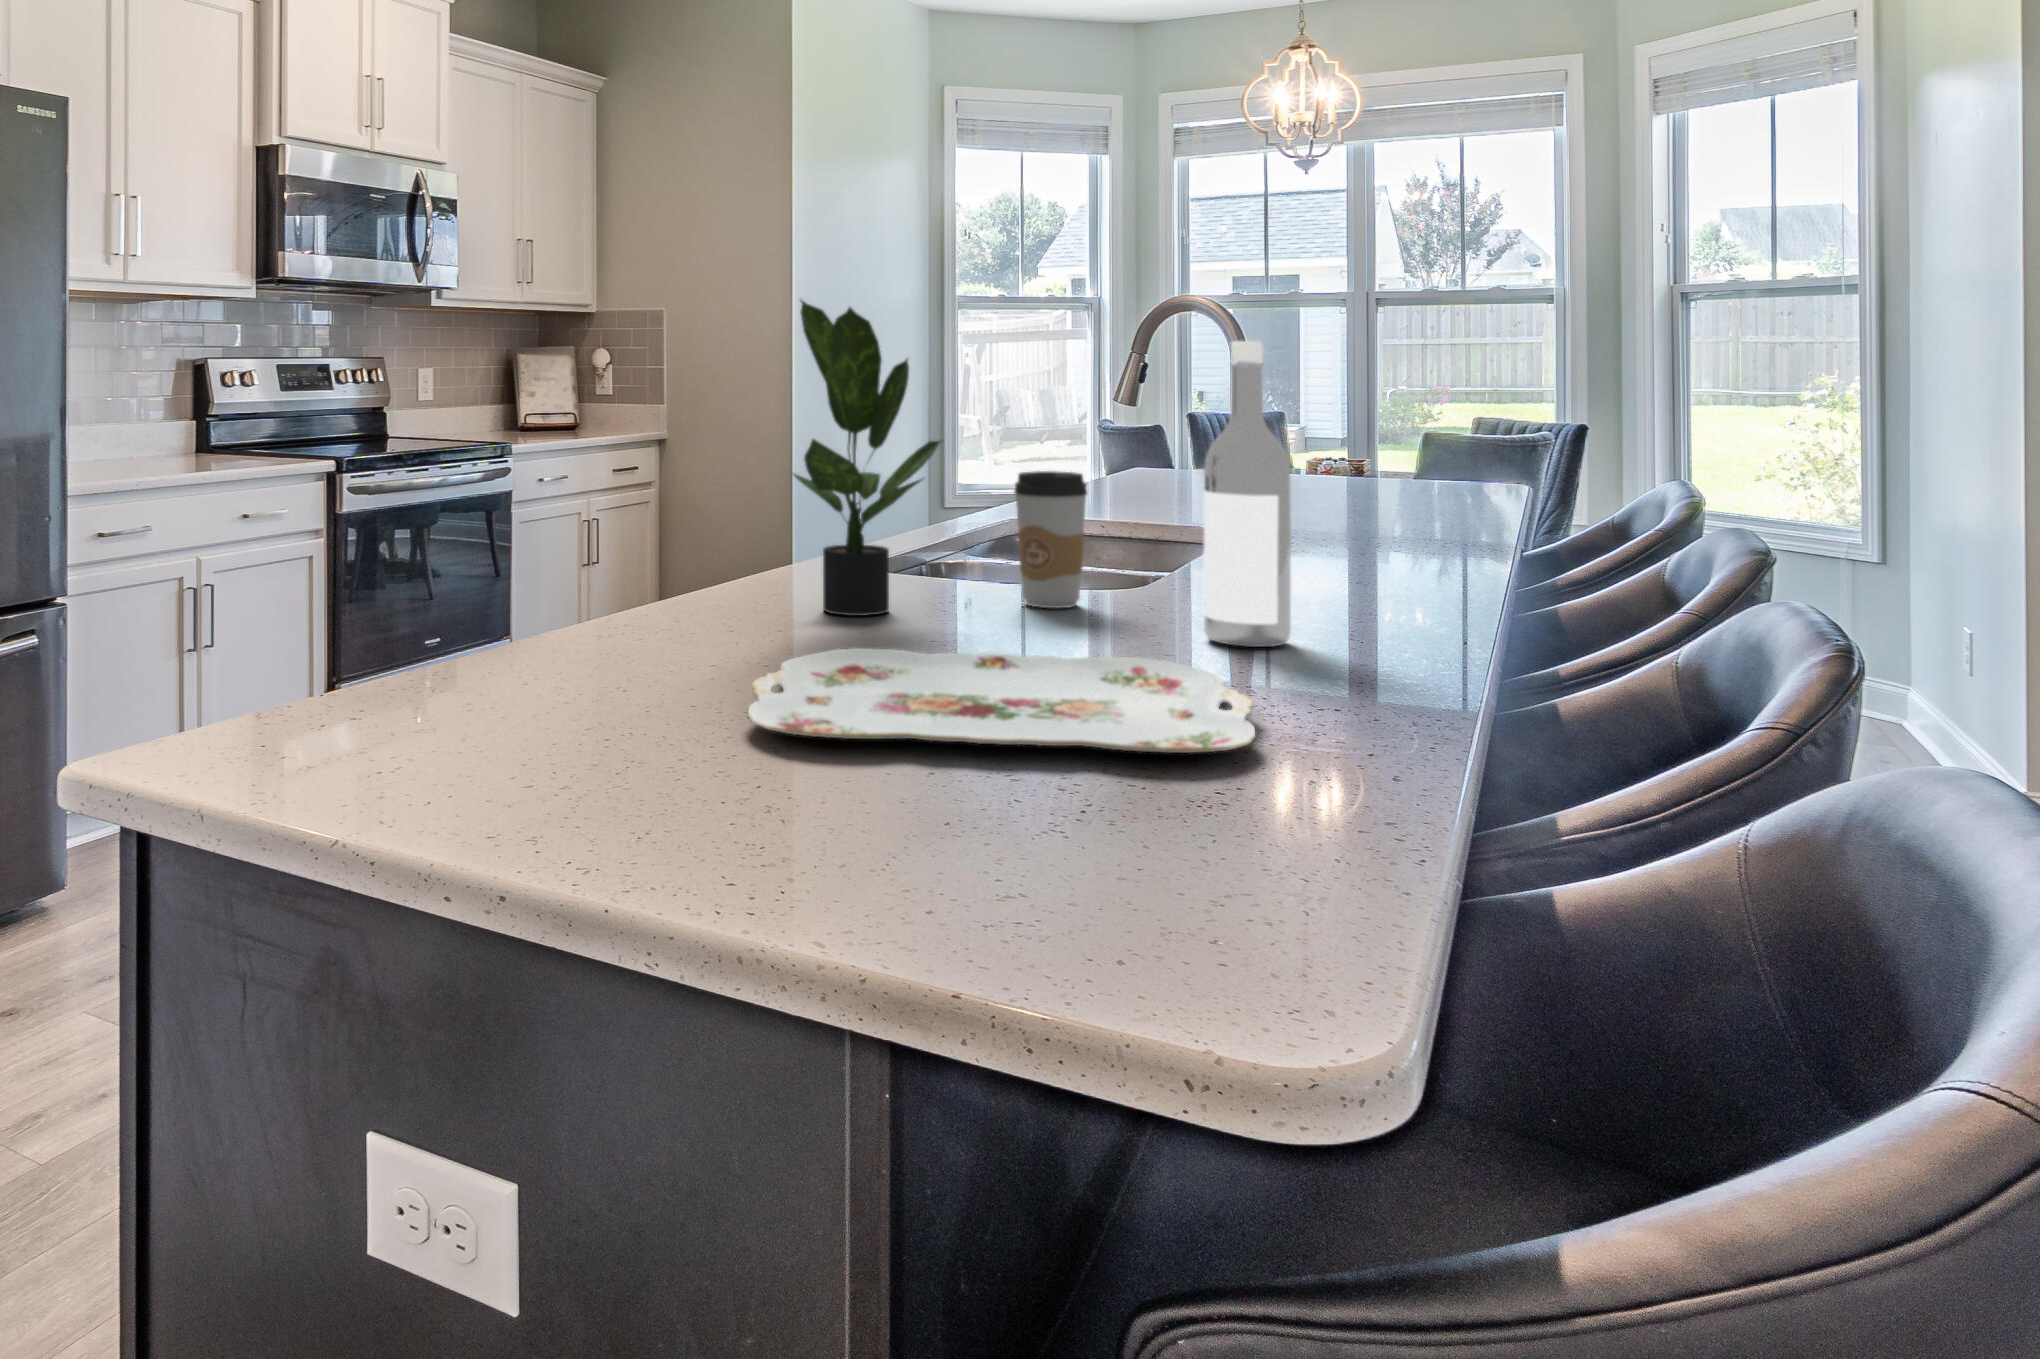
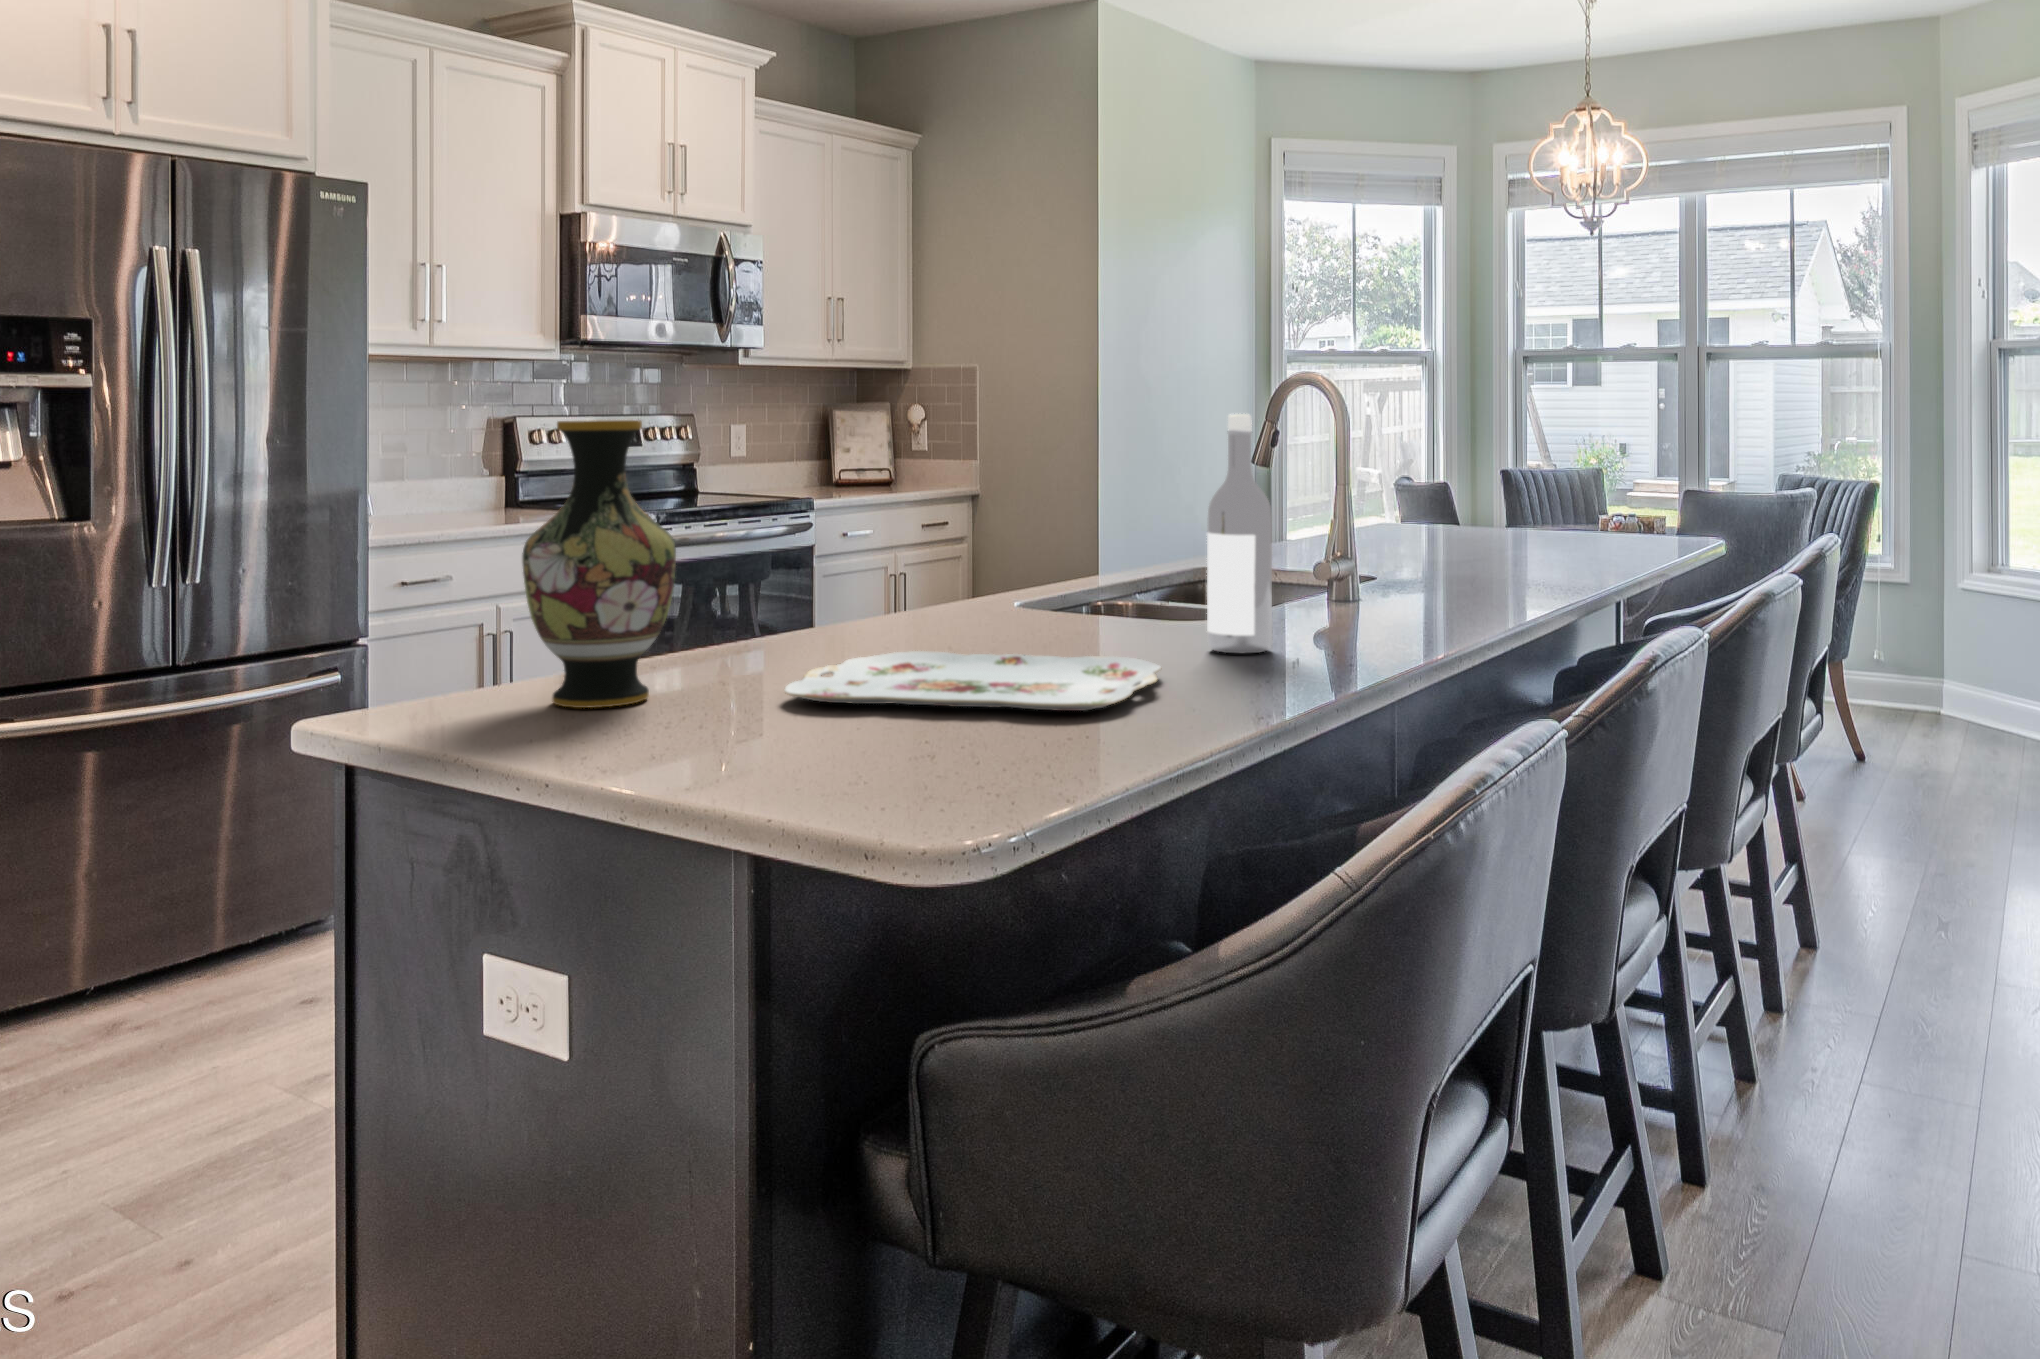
potted plant: present [794,300,941,616] -> none [906,379,1034,634]
vase: none [382,340,591,749] -> present [522,420,676,708]
coffee cup: present [1014,471,1087,608] -> none [1096,518,1155,629]

